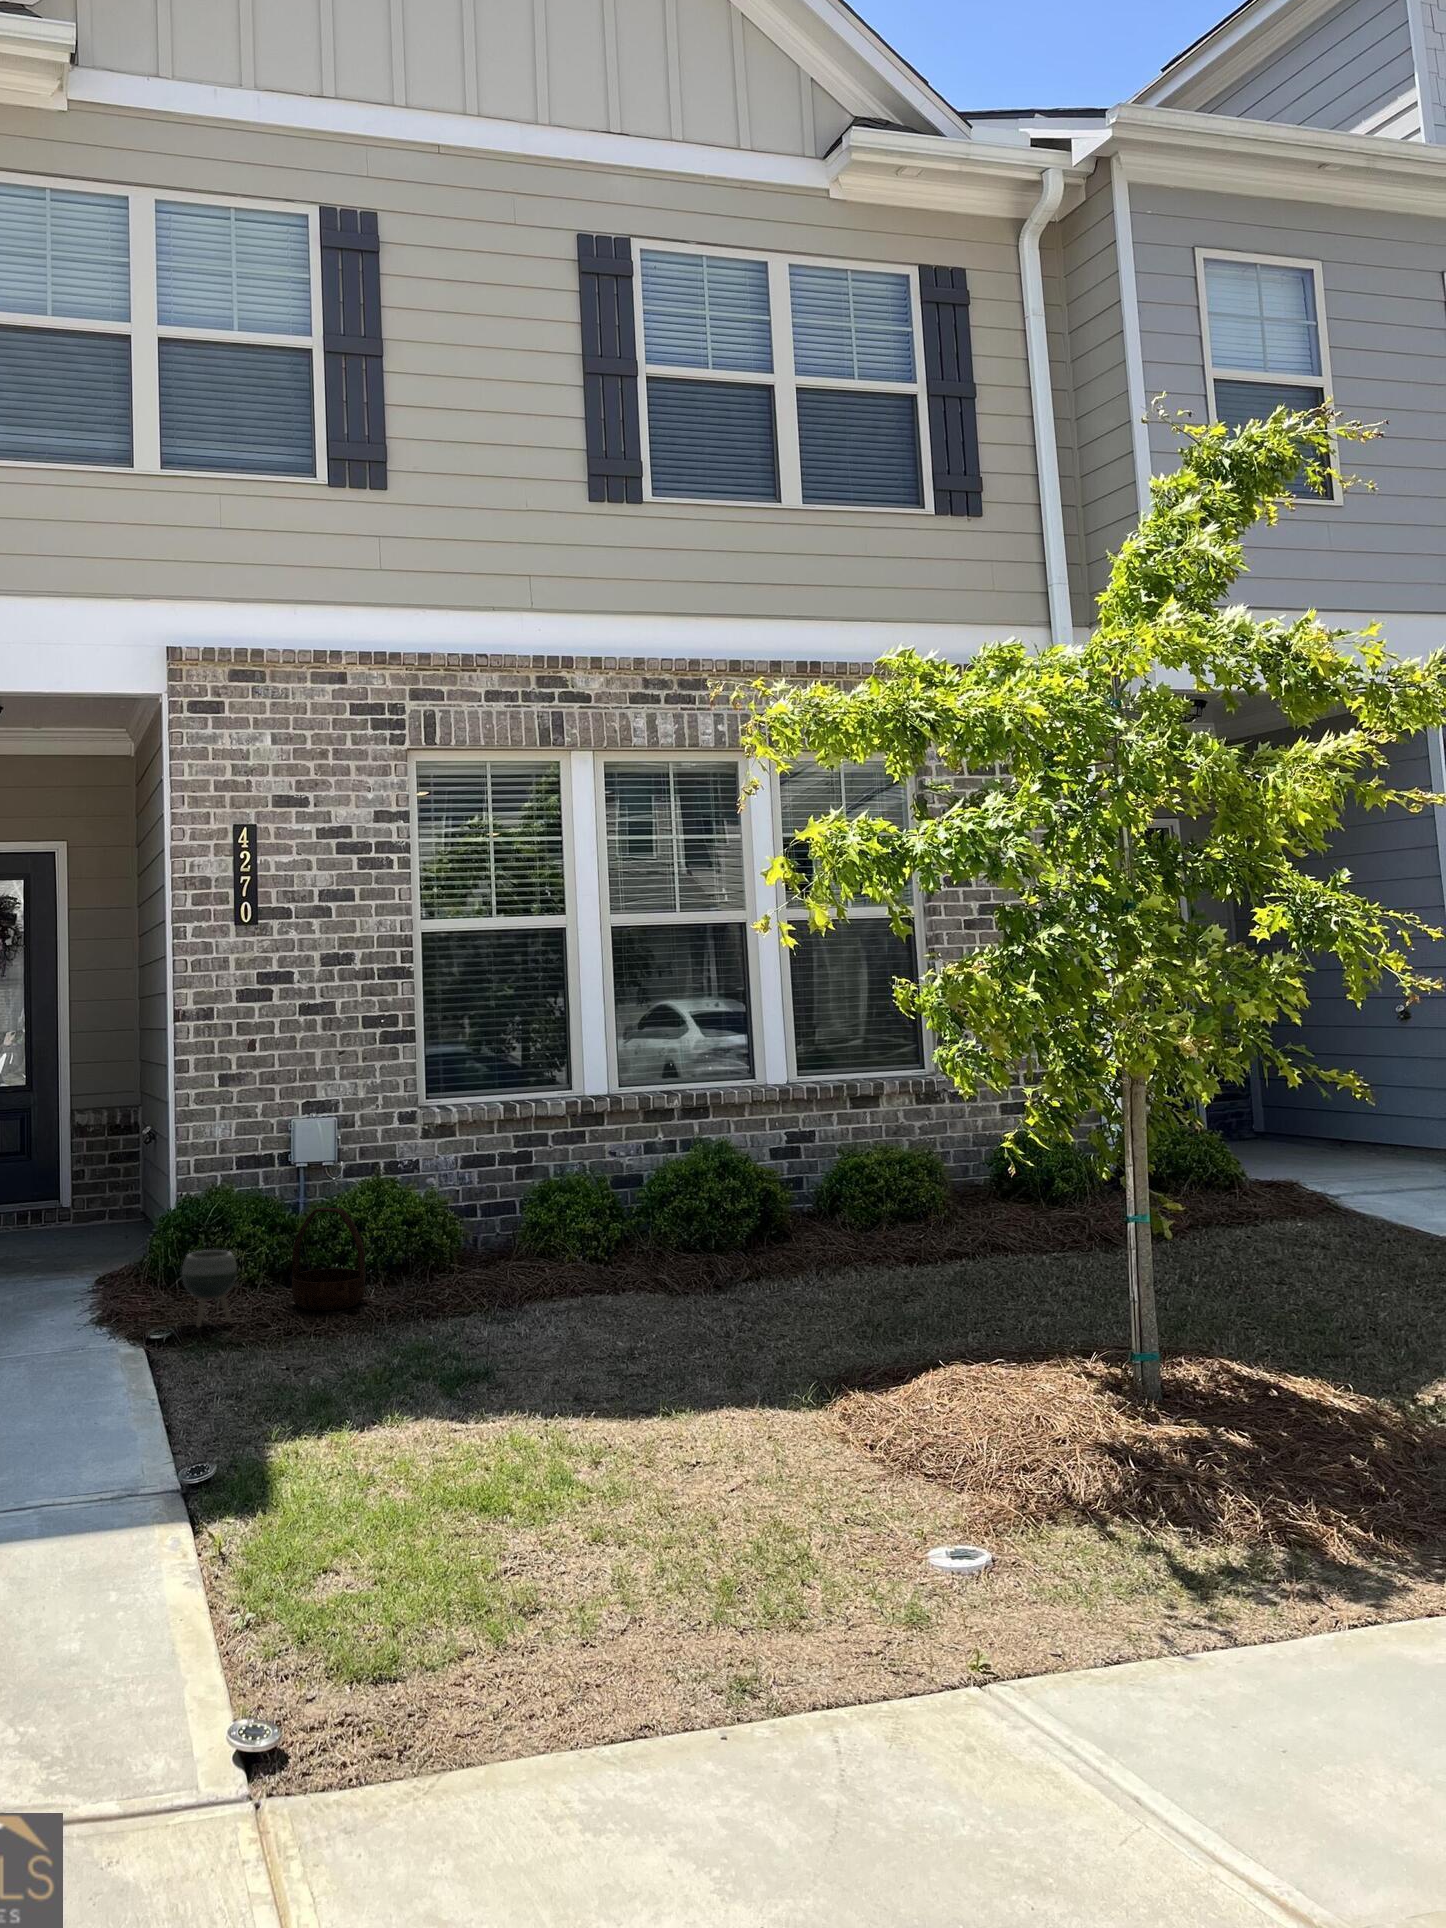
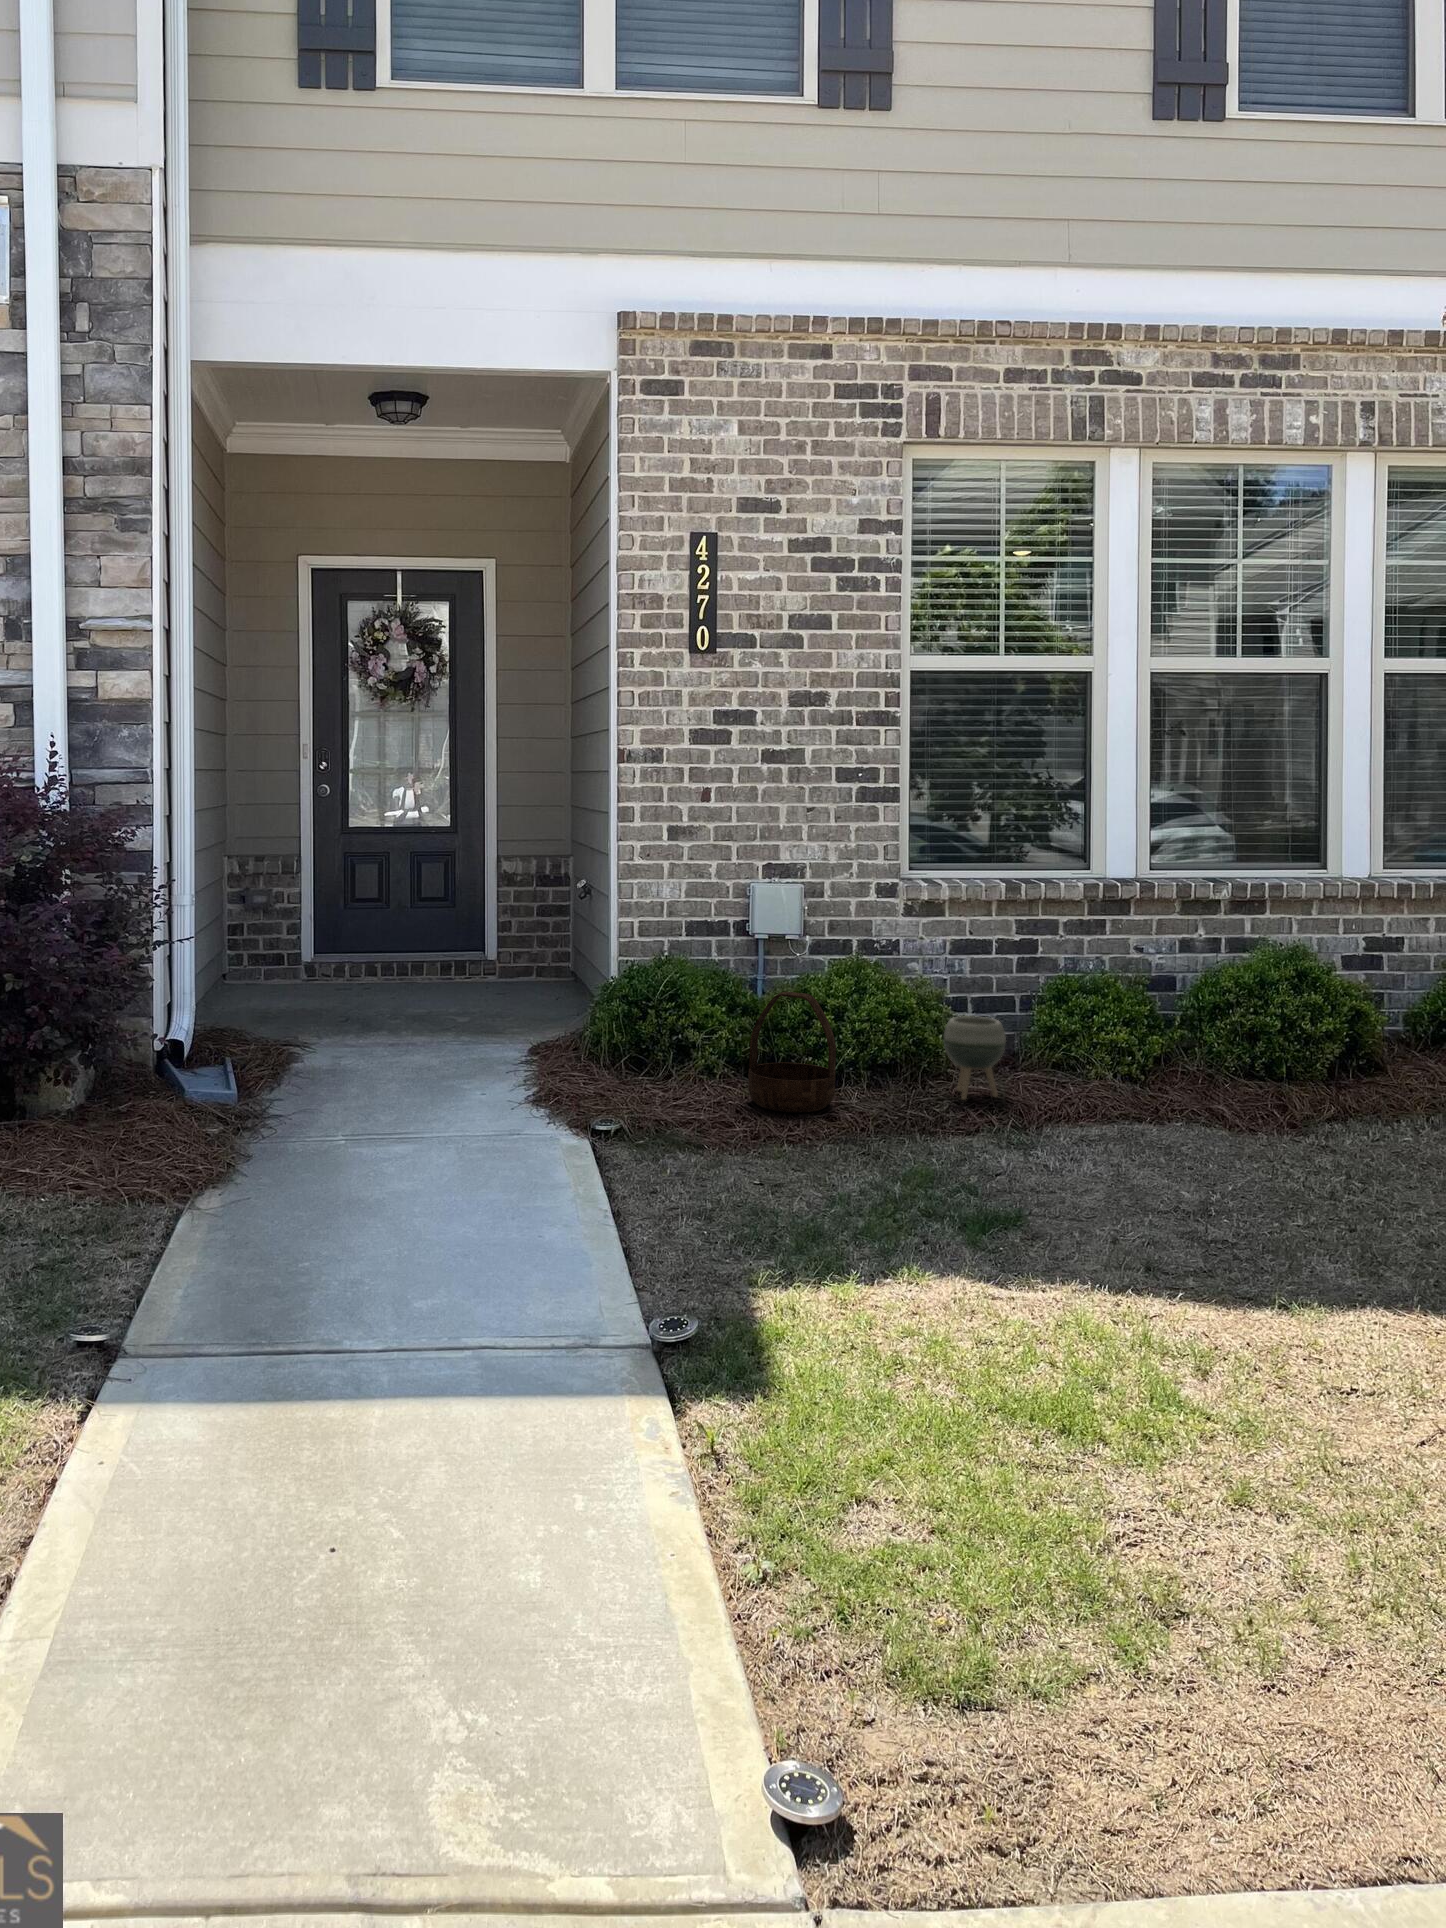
planter: present [182,1250,237,1327] -> present [944,1016,1006,1100]

